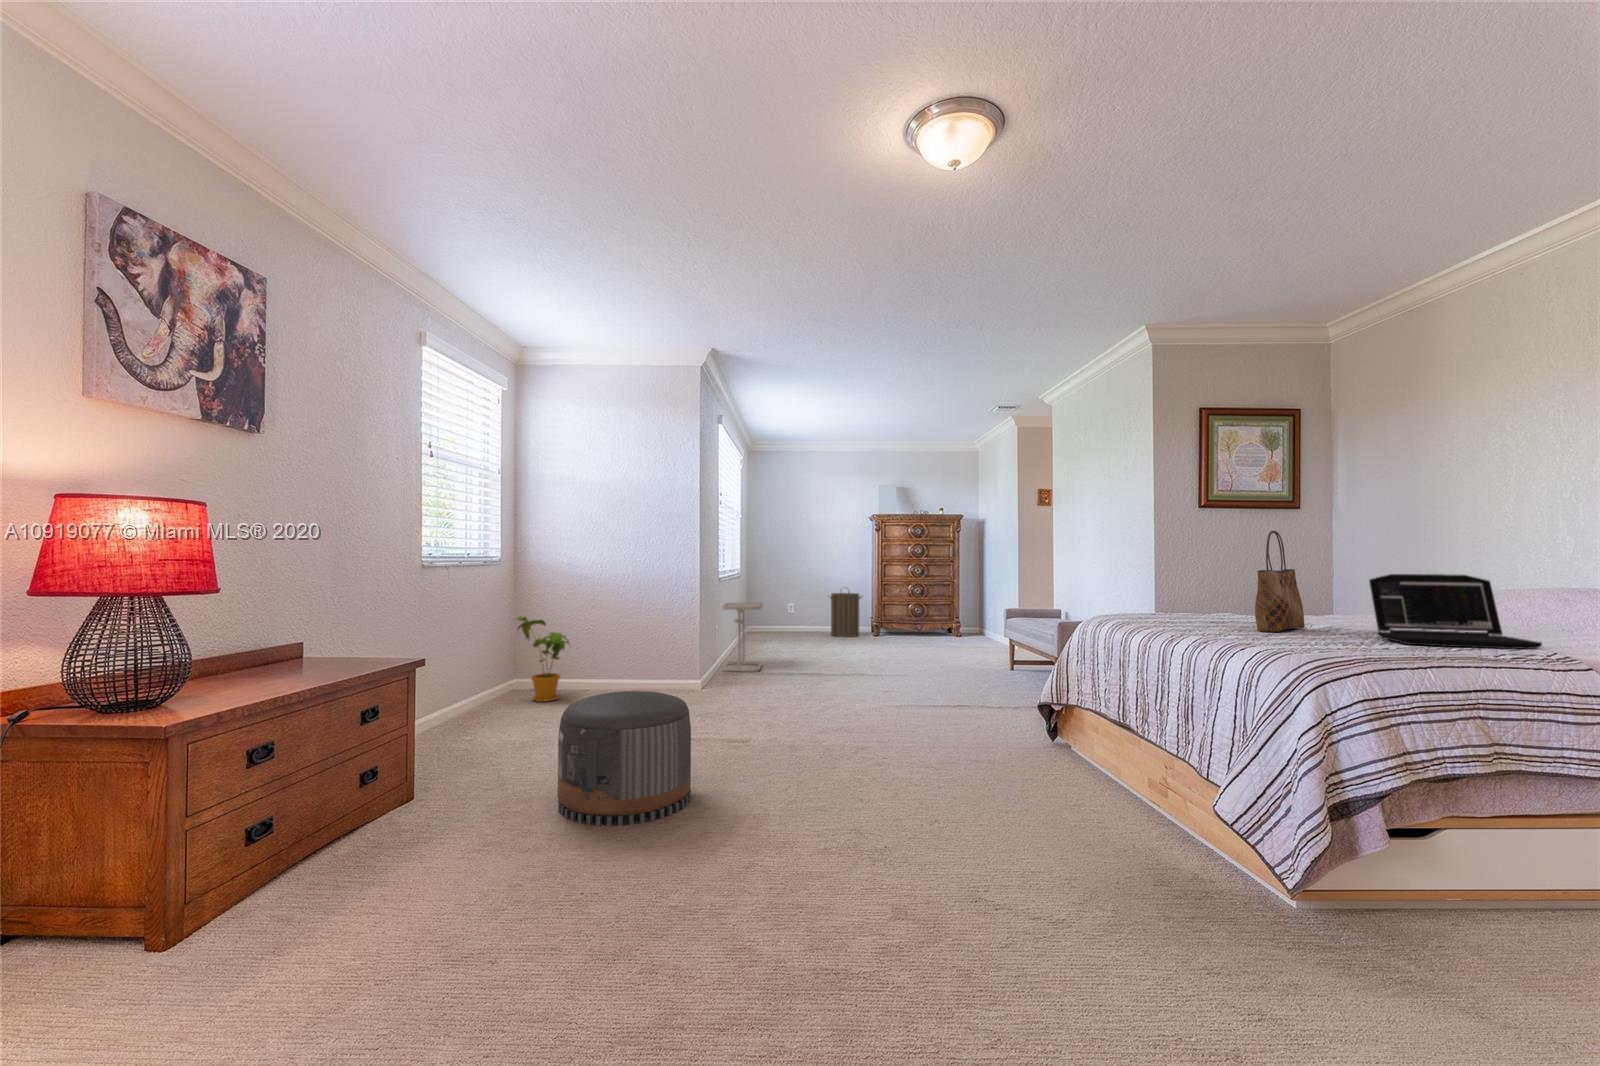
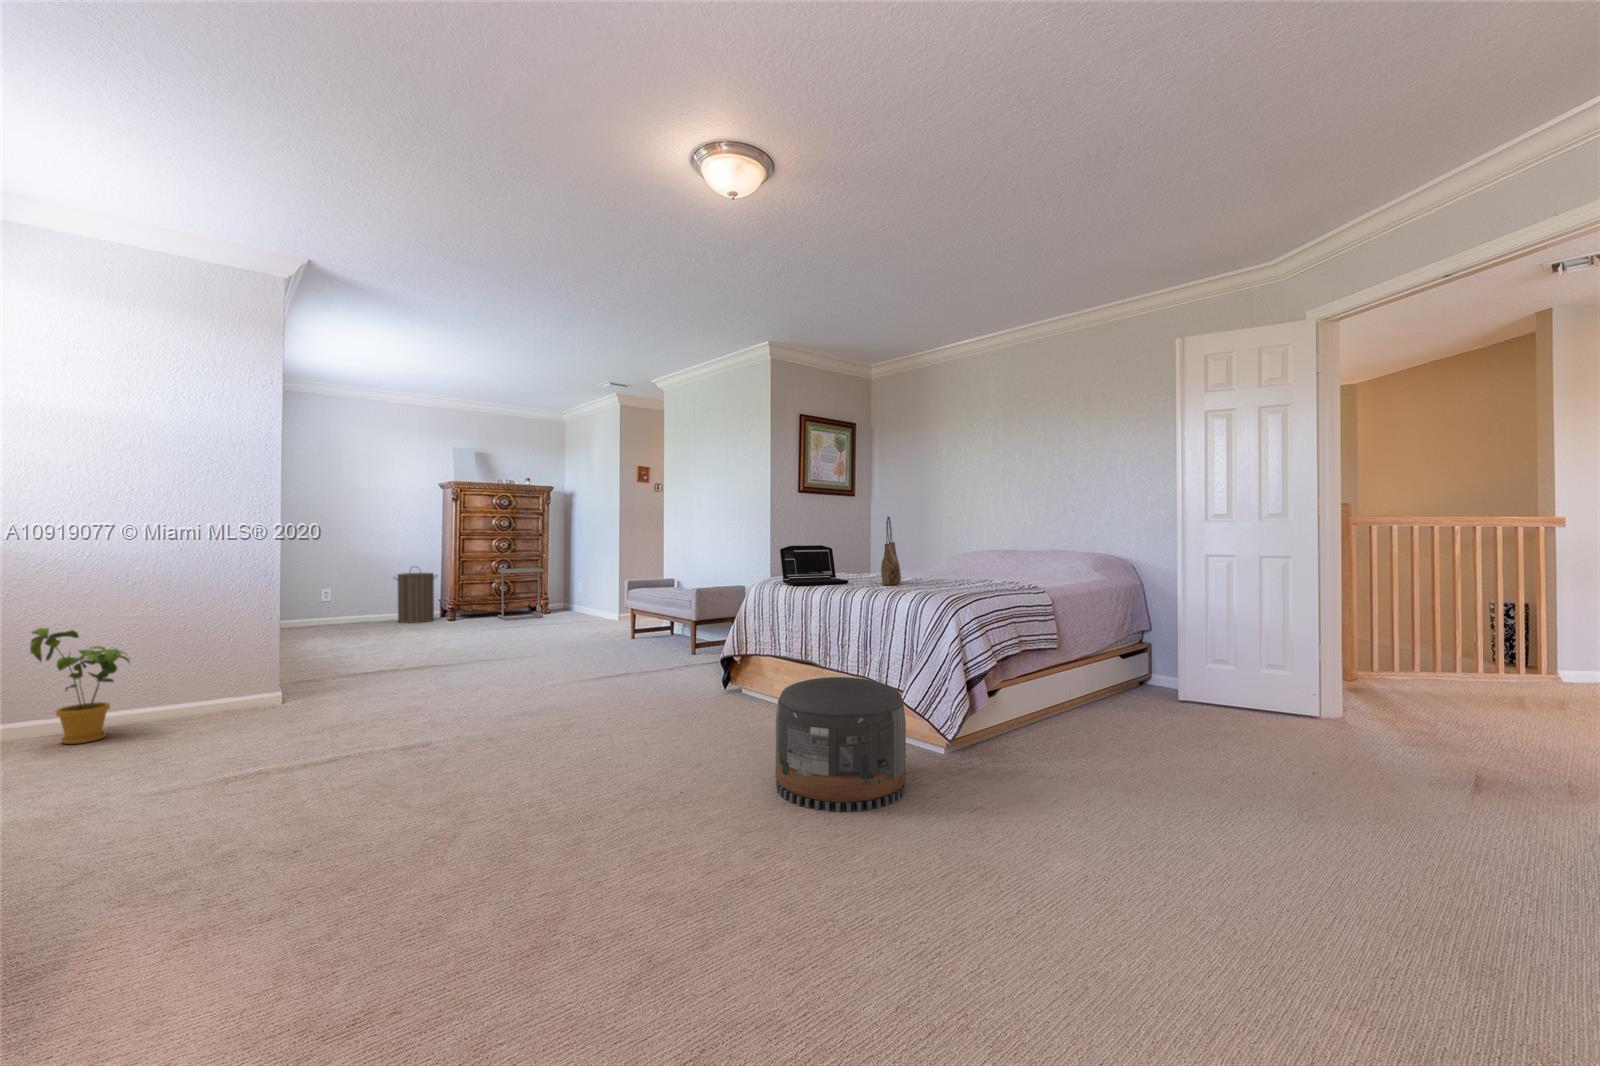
laptop: present [1369,574,1542,649] -> present [780,545,849,586]
side table: present [722,603,762,672] -> present [494,568,544,620]
pouf: present [558,691,691,826] -> present [776,677,906,812]

